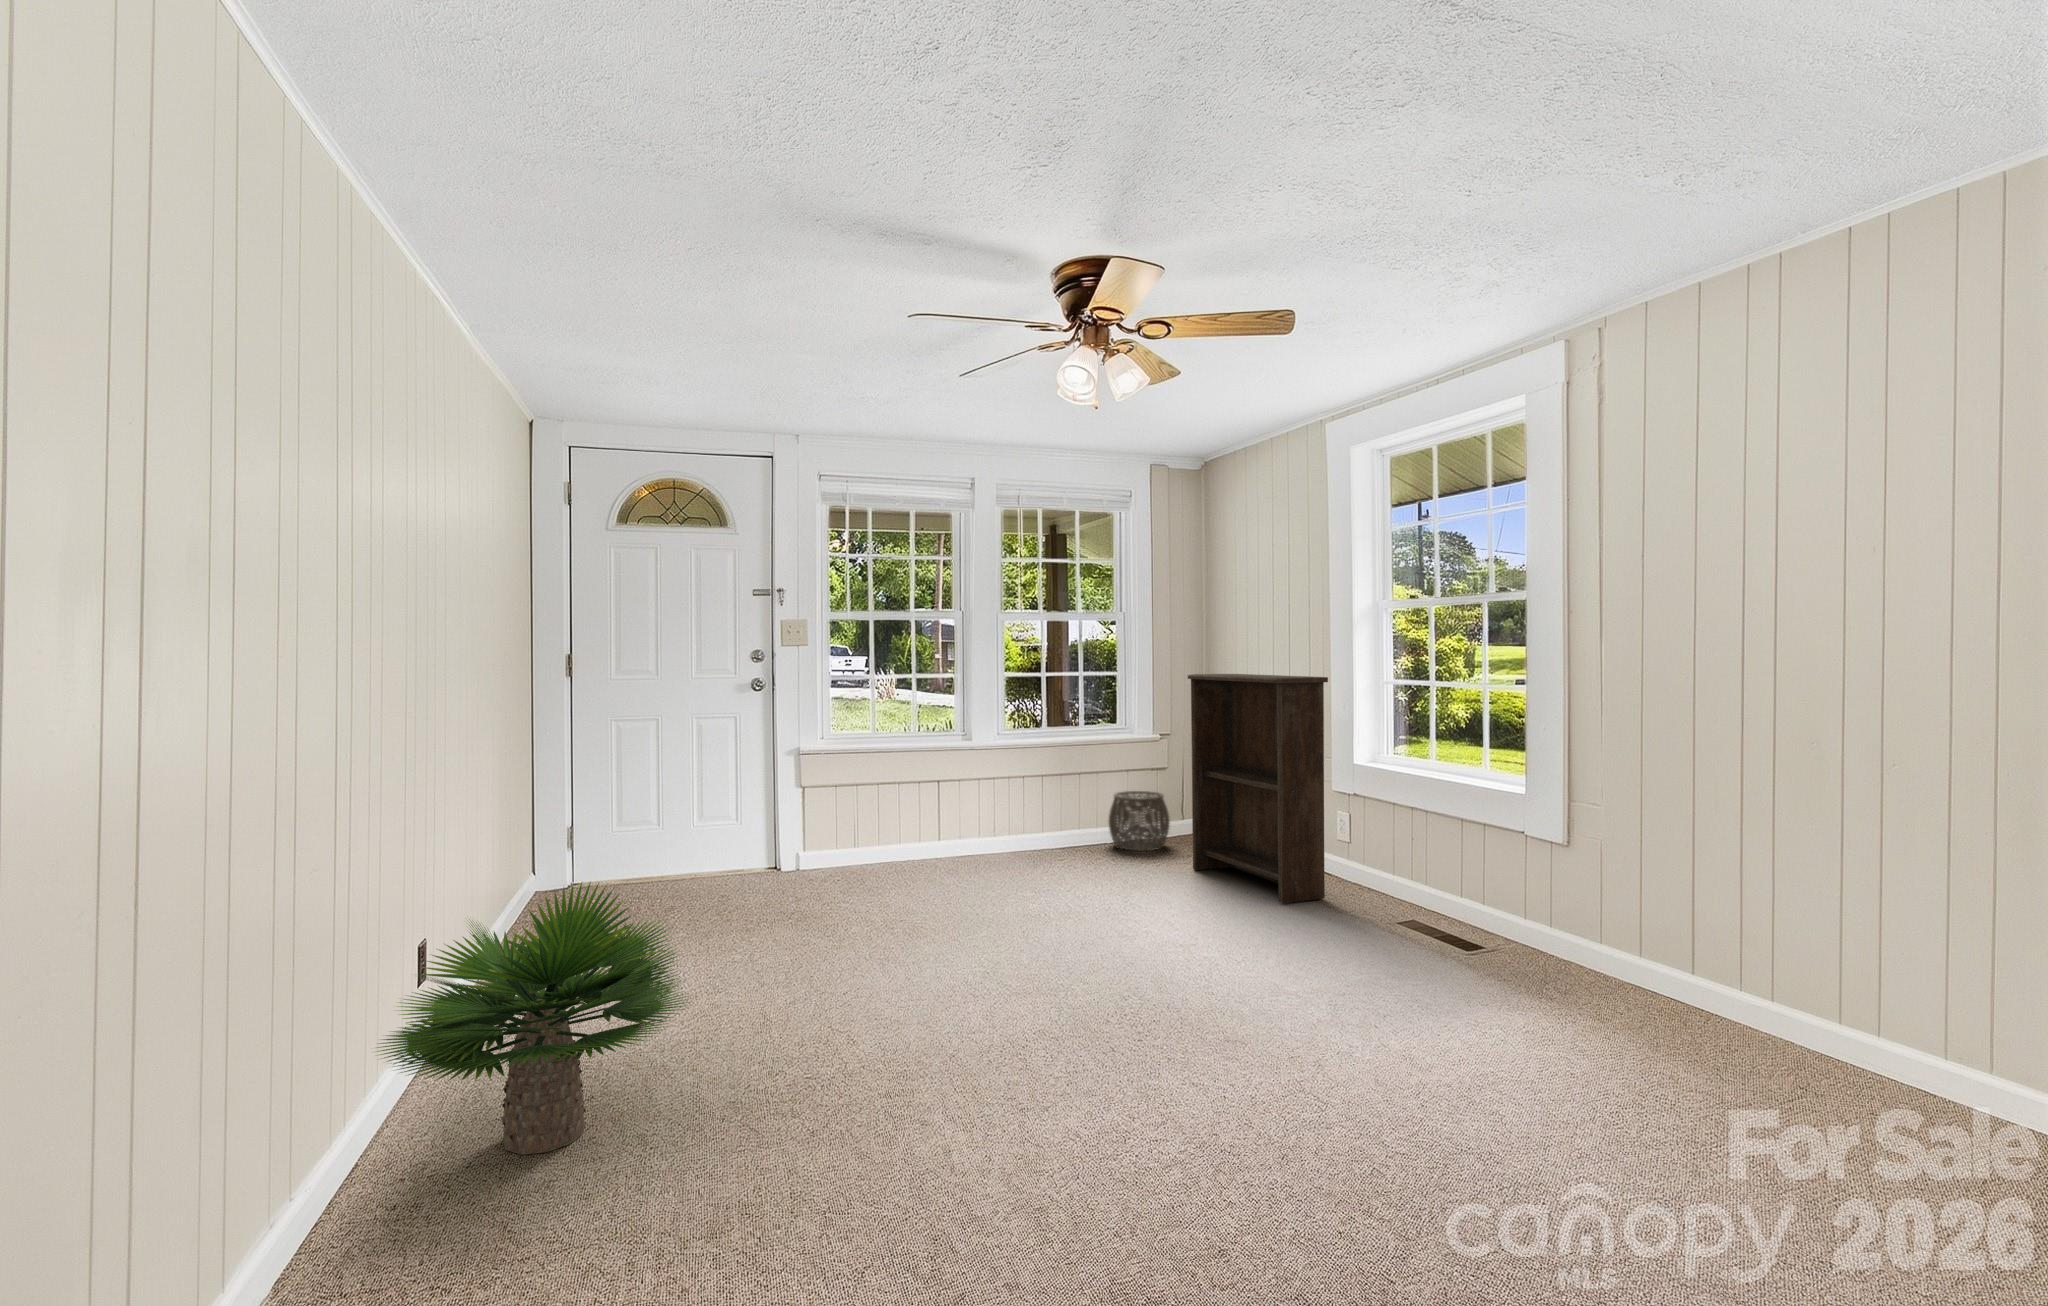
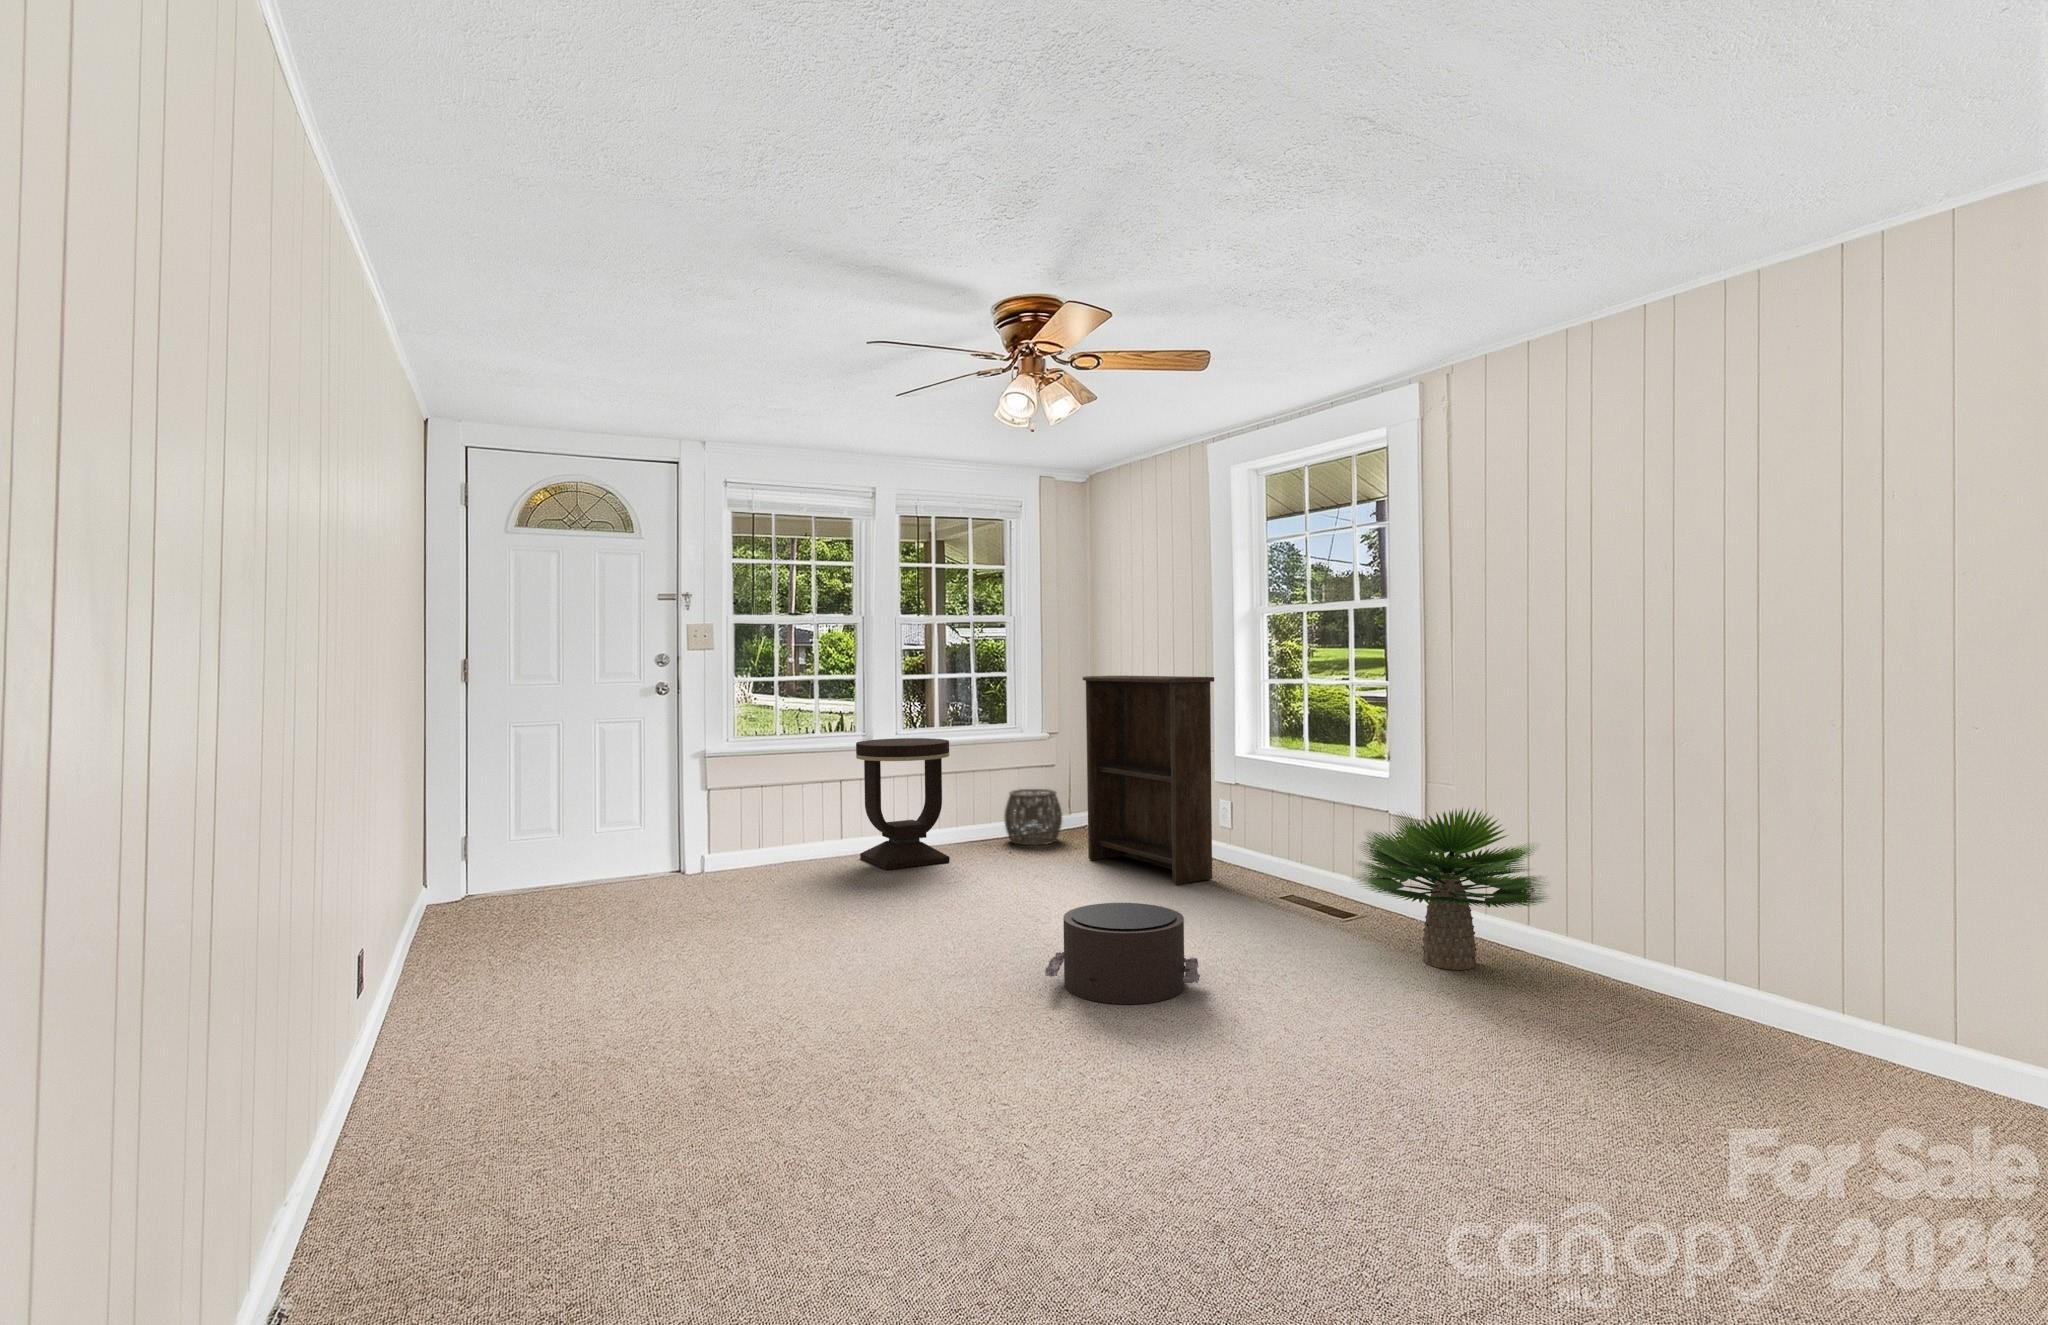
side table: none [951,736,1047,873] -> present [856,738,950,870]
potted plant: present [377,882,688,1155] -> present [1358,808,1546,970]
pouf: none [1106,931,1284,1052] -> present [1045,903,1200,1004]

